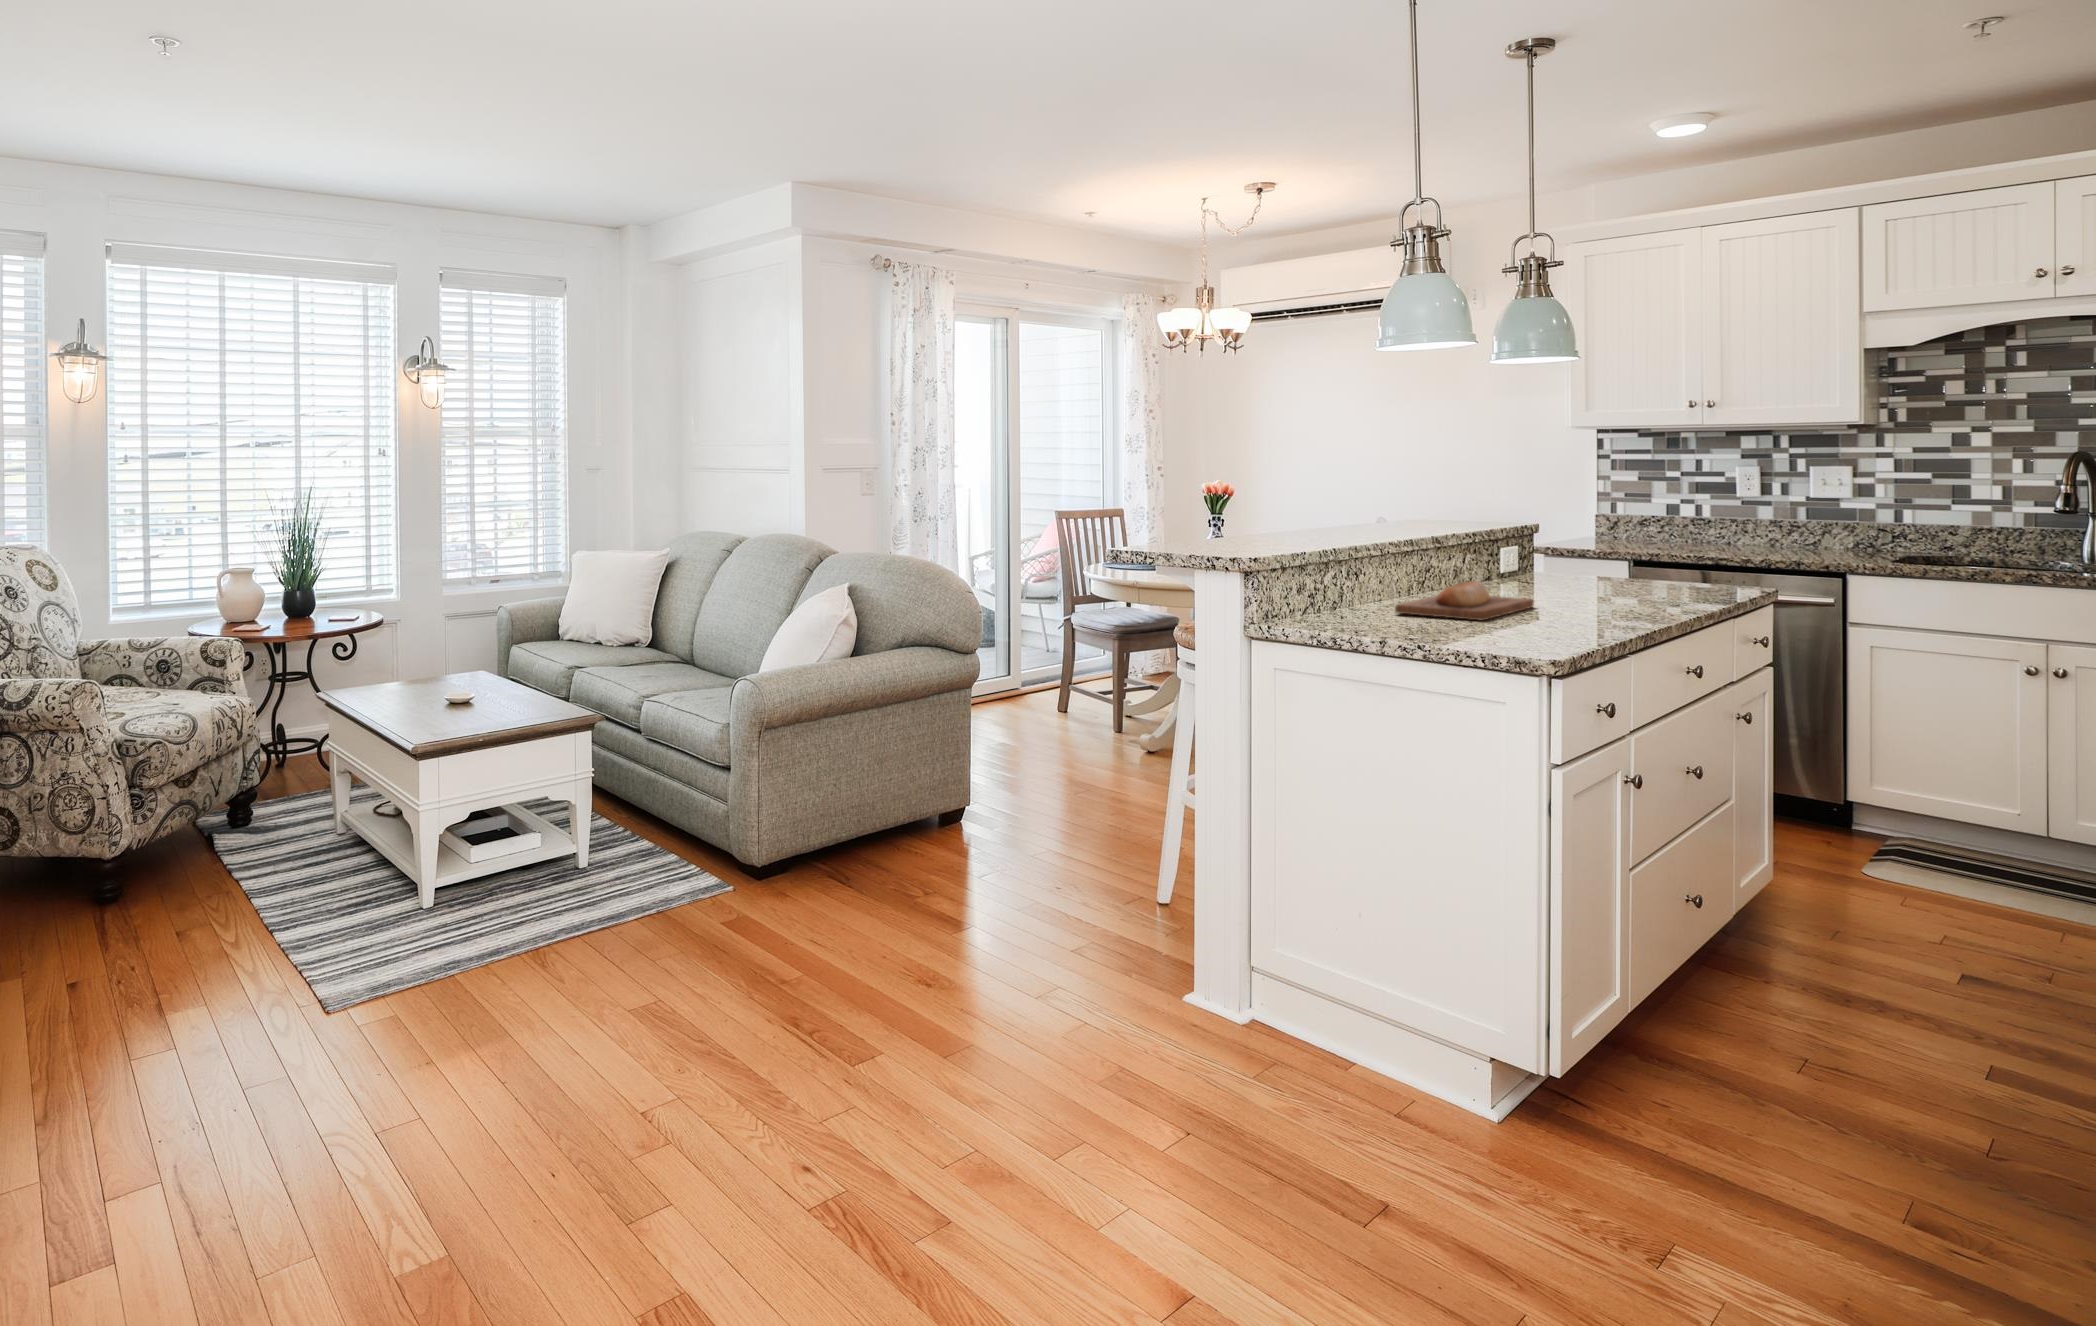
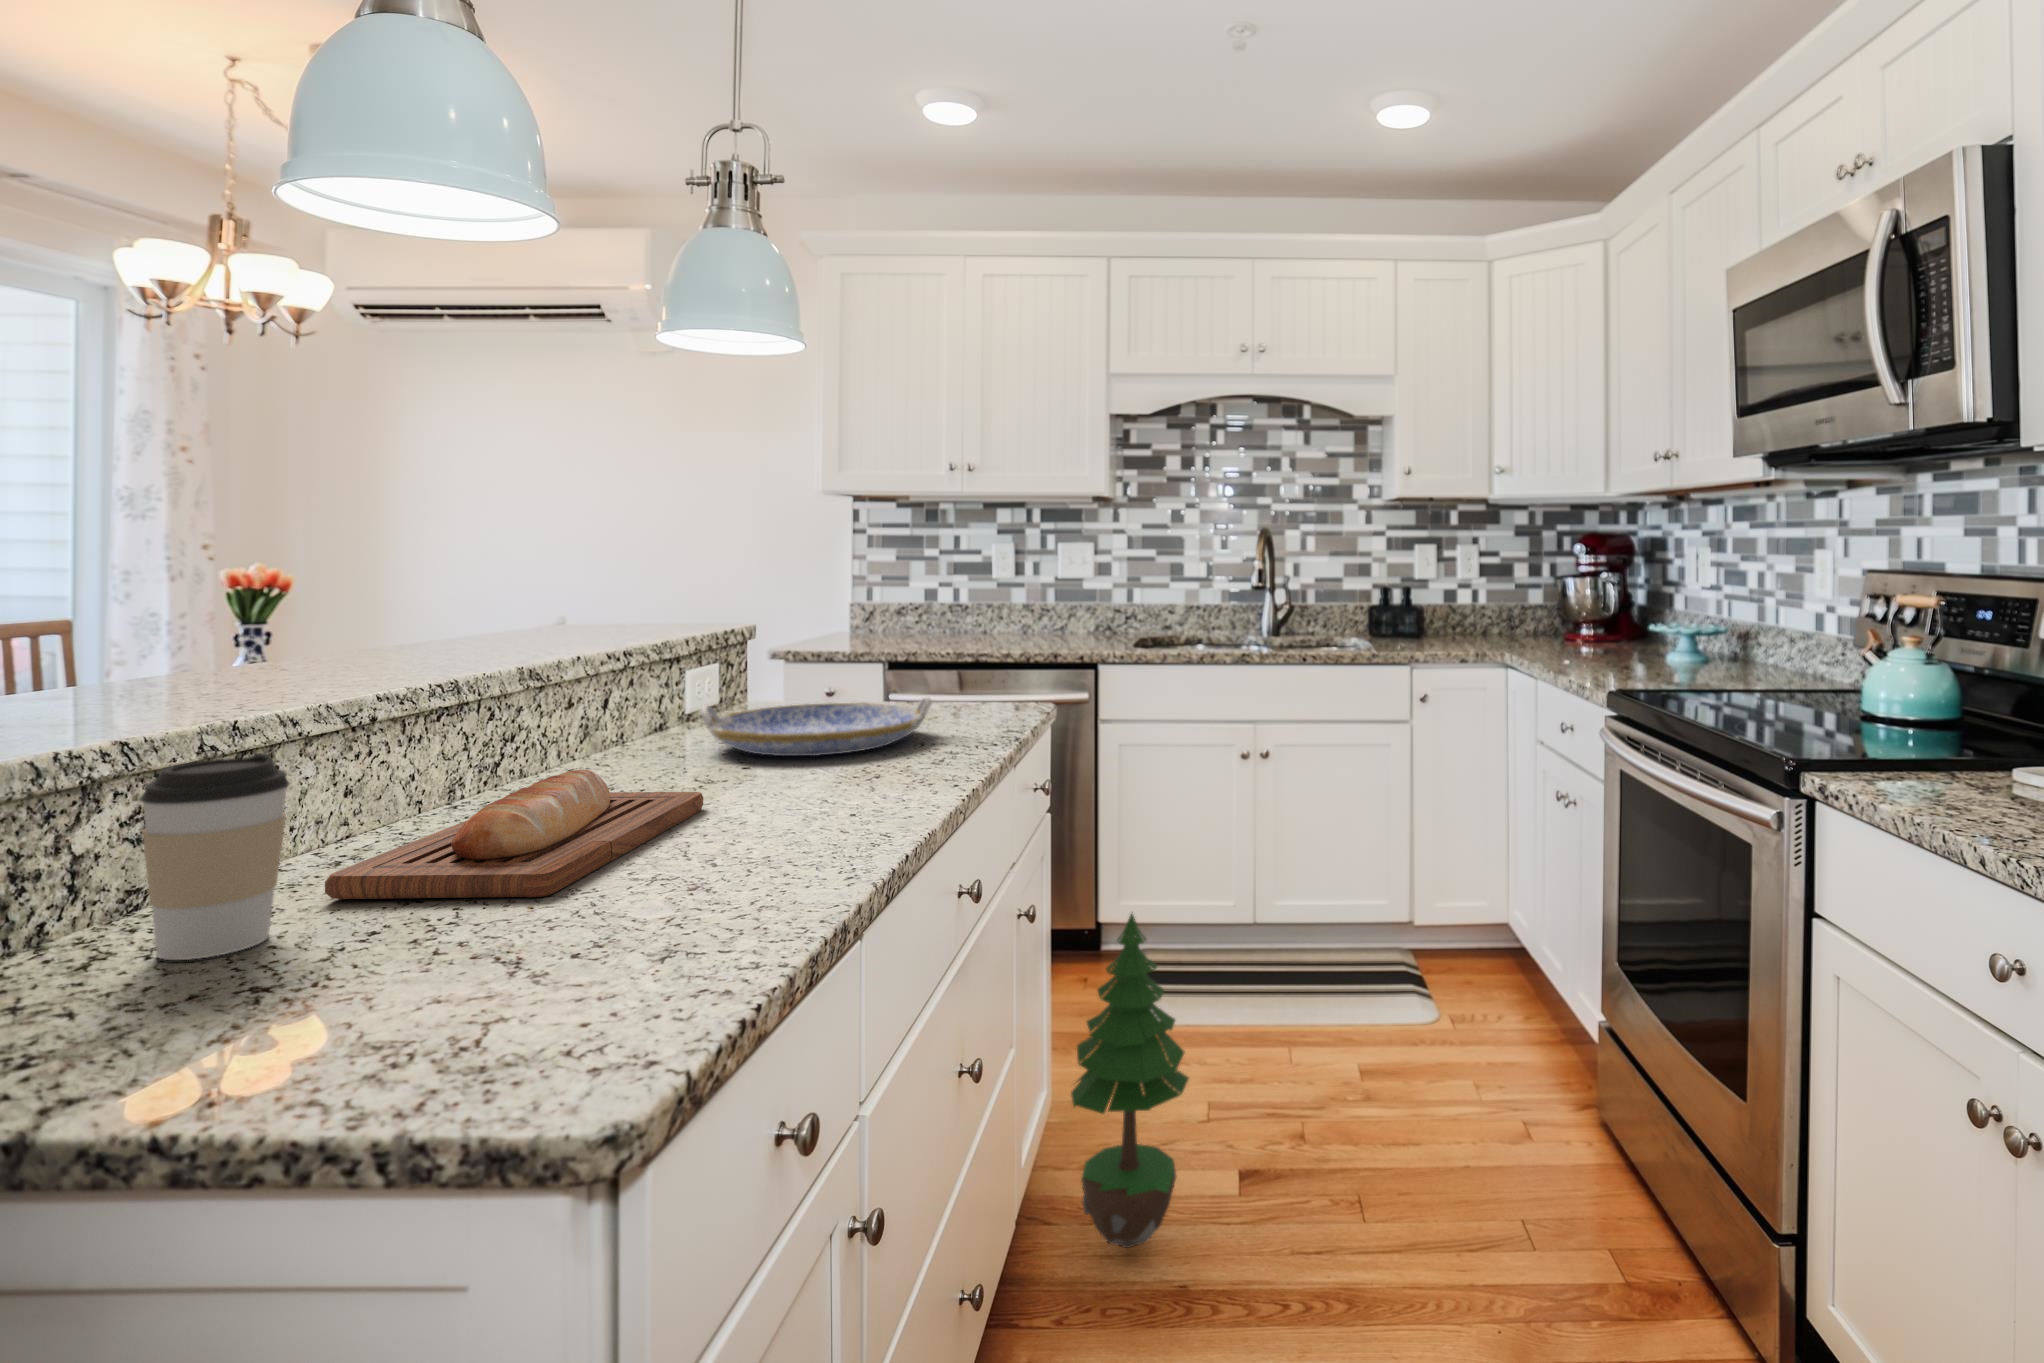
coffee cup: none [1352,554,1394,620] -> present [140,753,290,960]
serving tray: none [1516,565,1669,596] -> present [699,697,932,756]
potted tree: none [1776,733,1885,965] -> present [1071,914,1189,1248]

